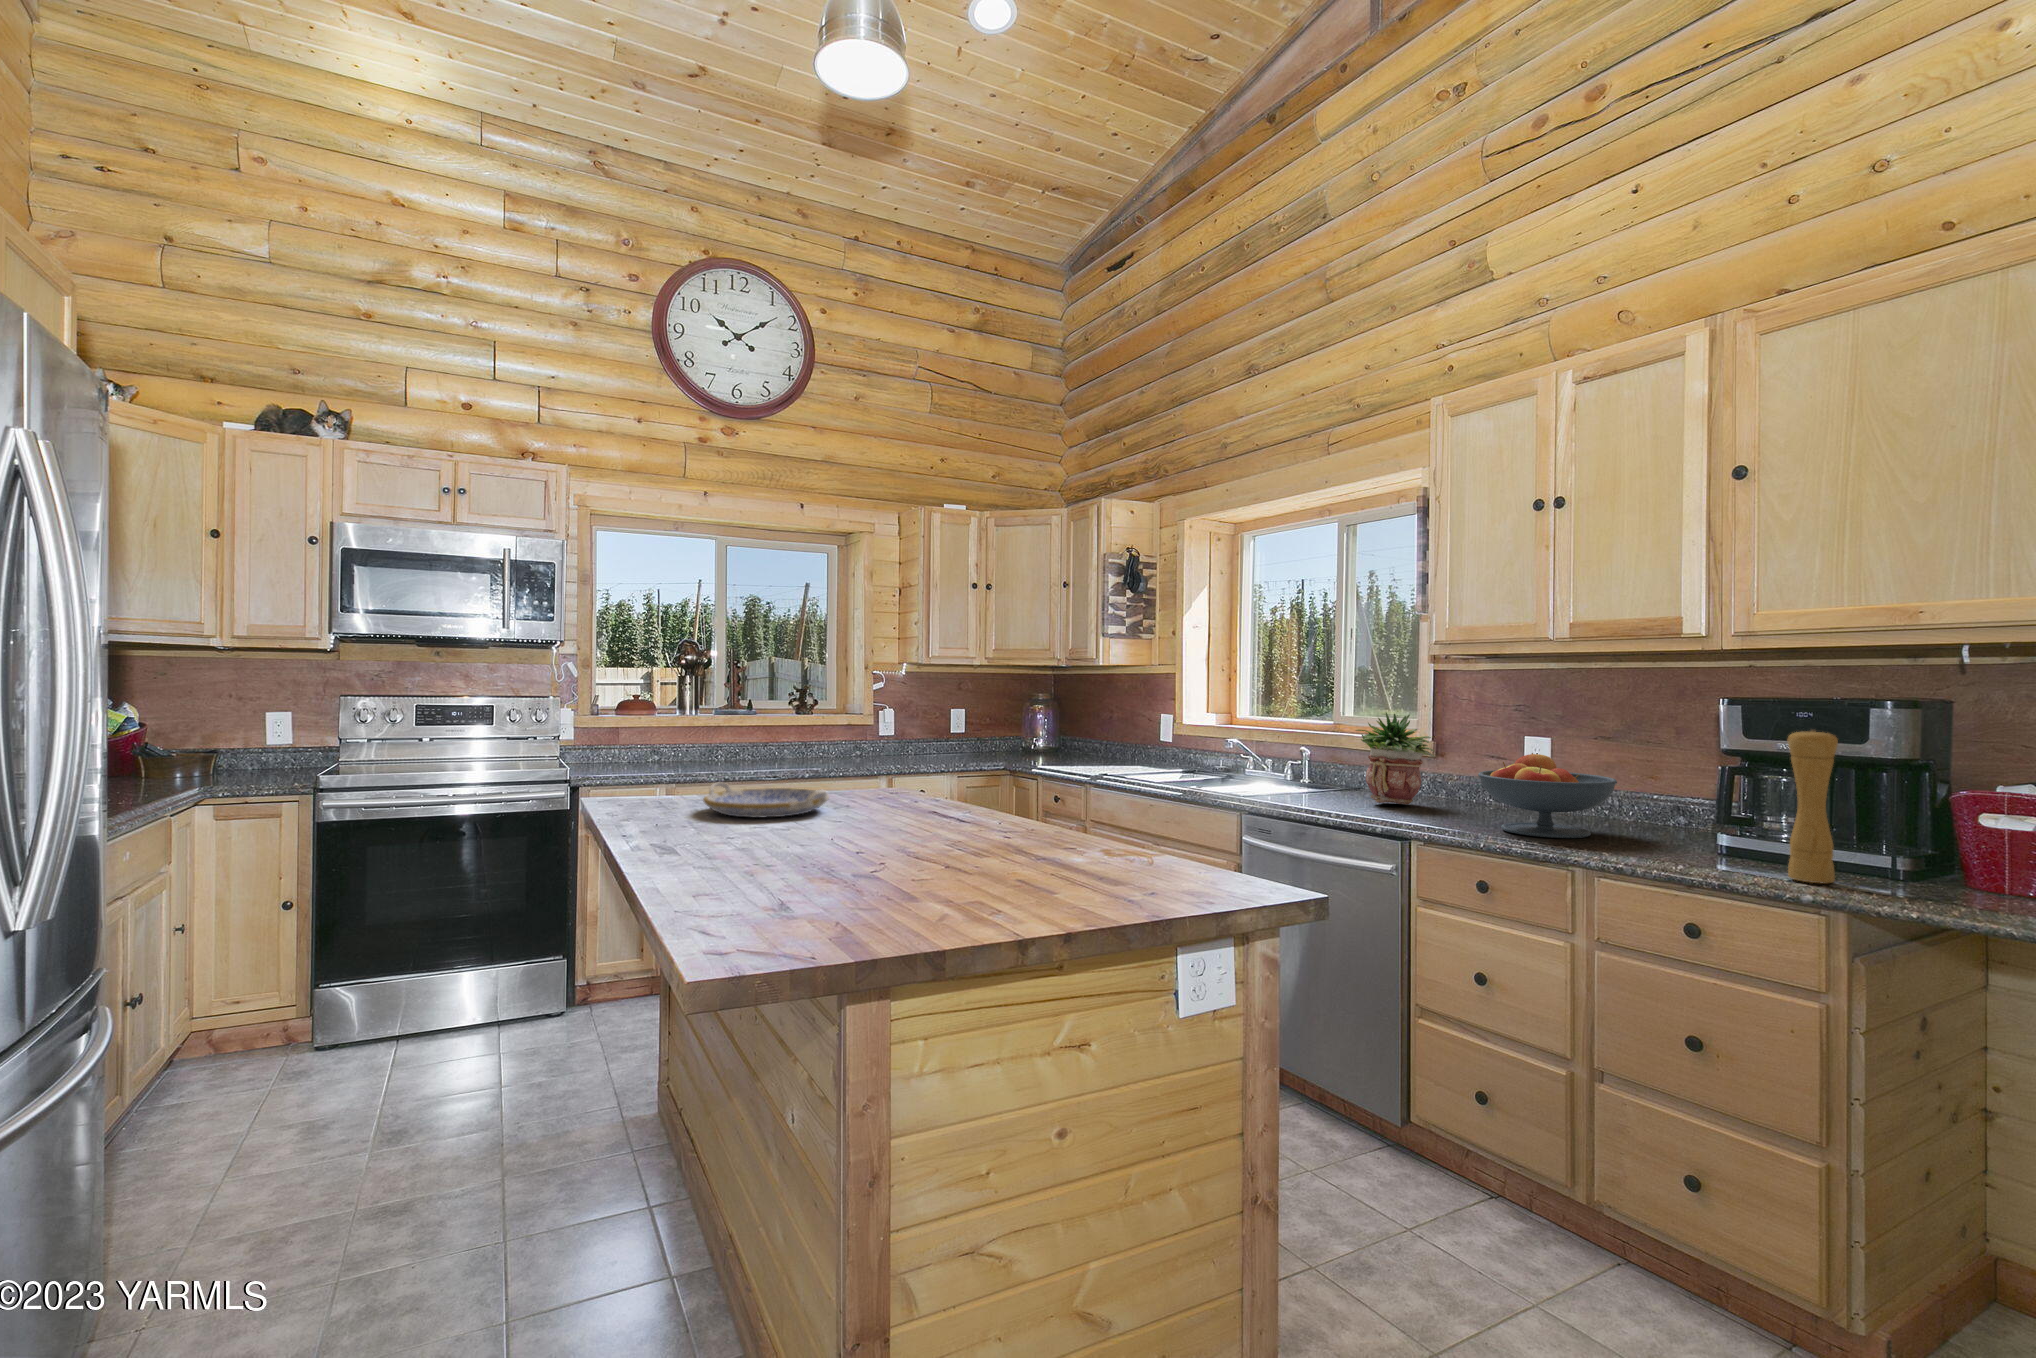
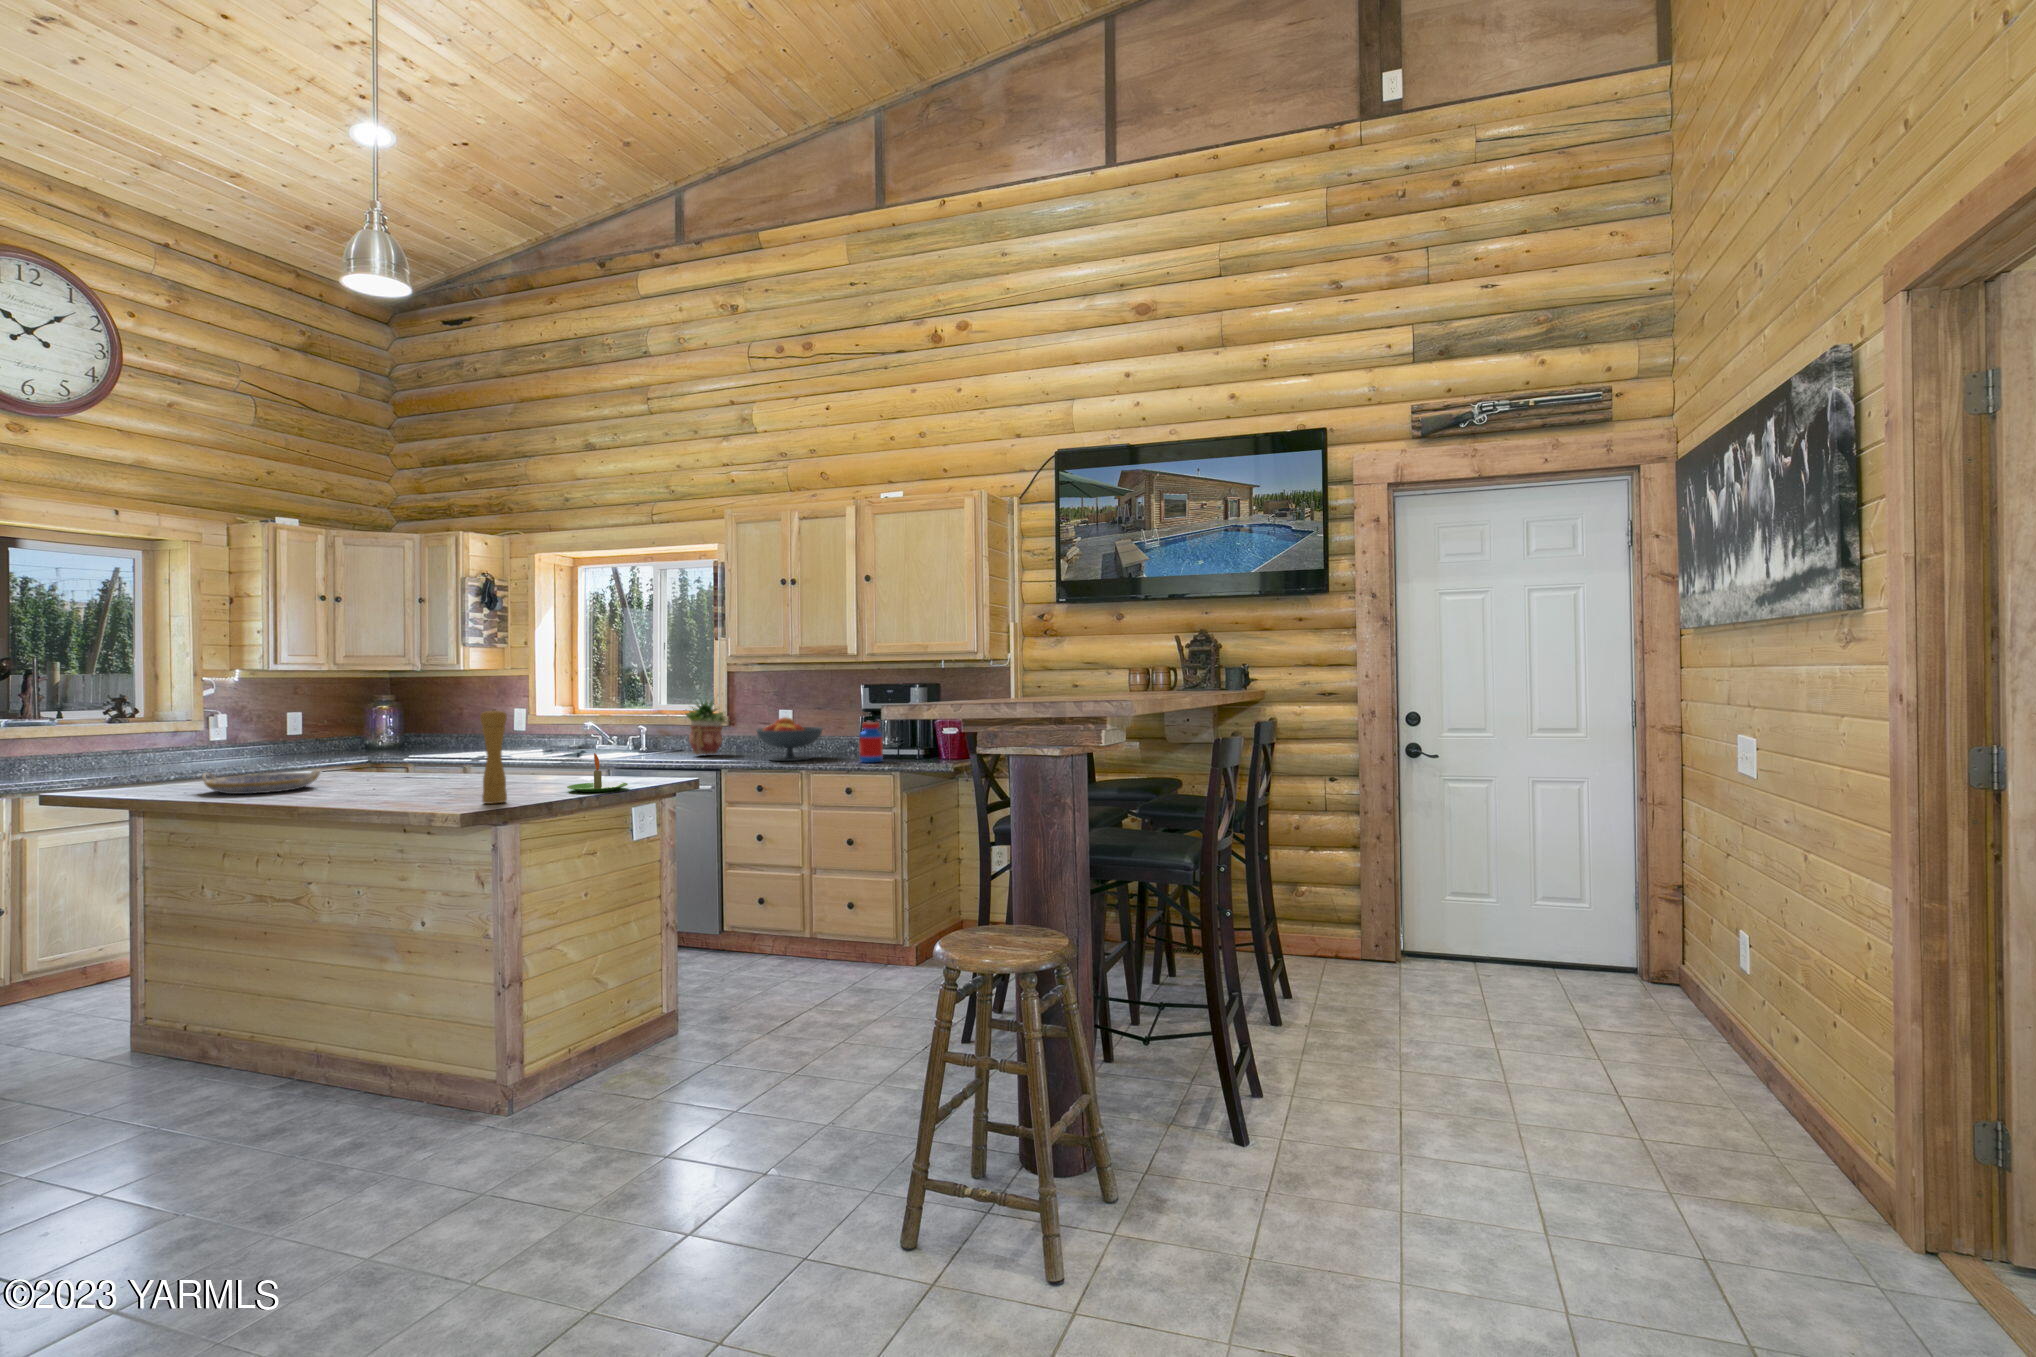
pepper mill: present [1788,729,1838,884] -> present [480,710,507,804]
jar: none [1711,779,1773,868] -> present [859,722,883,763]
candle: none [1084,811,1195,891] -> present [567,753,628,792]

